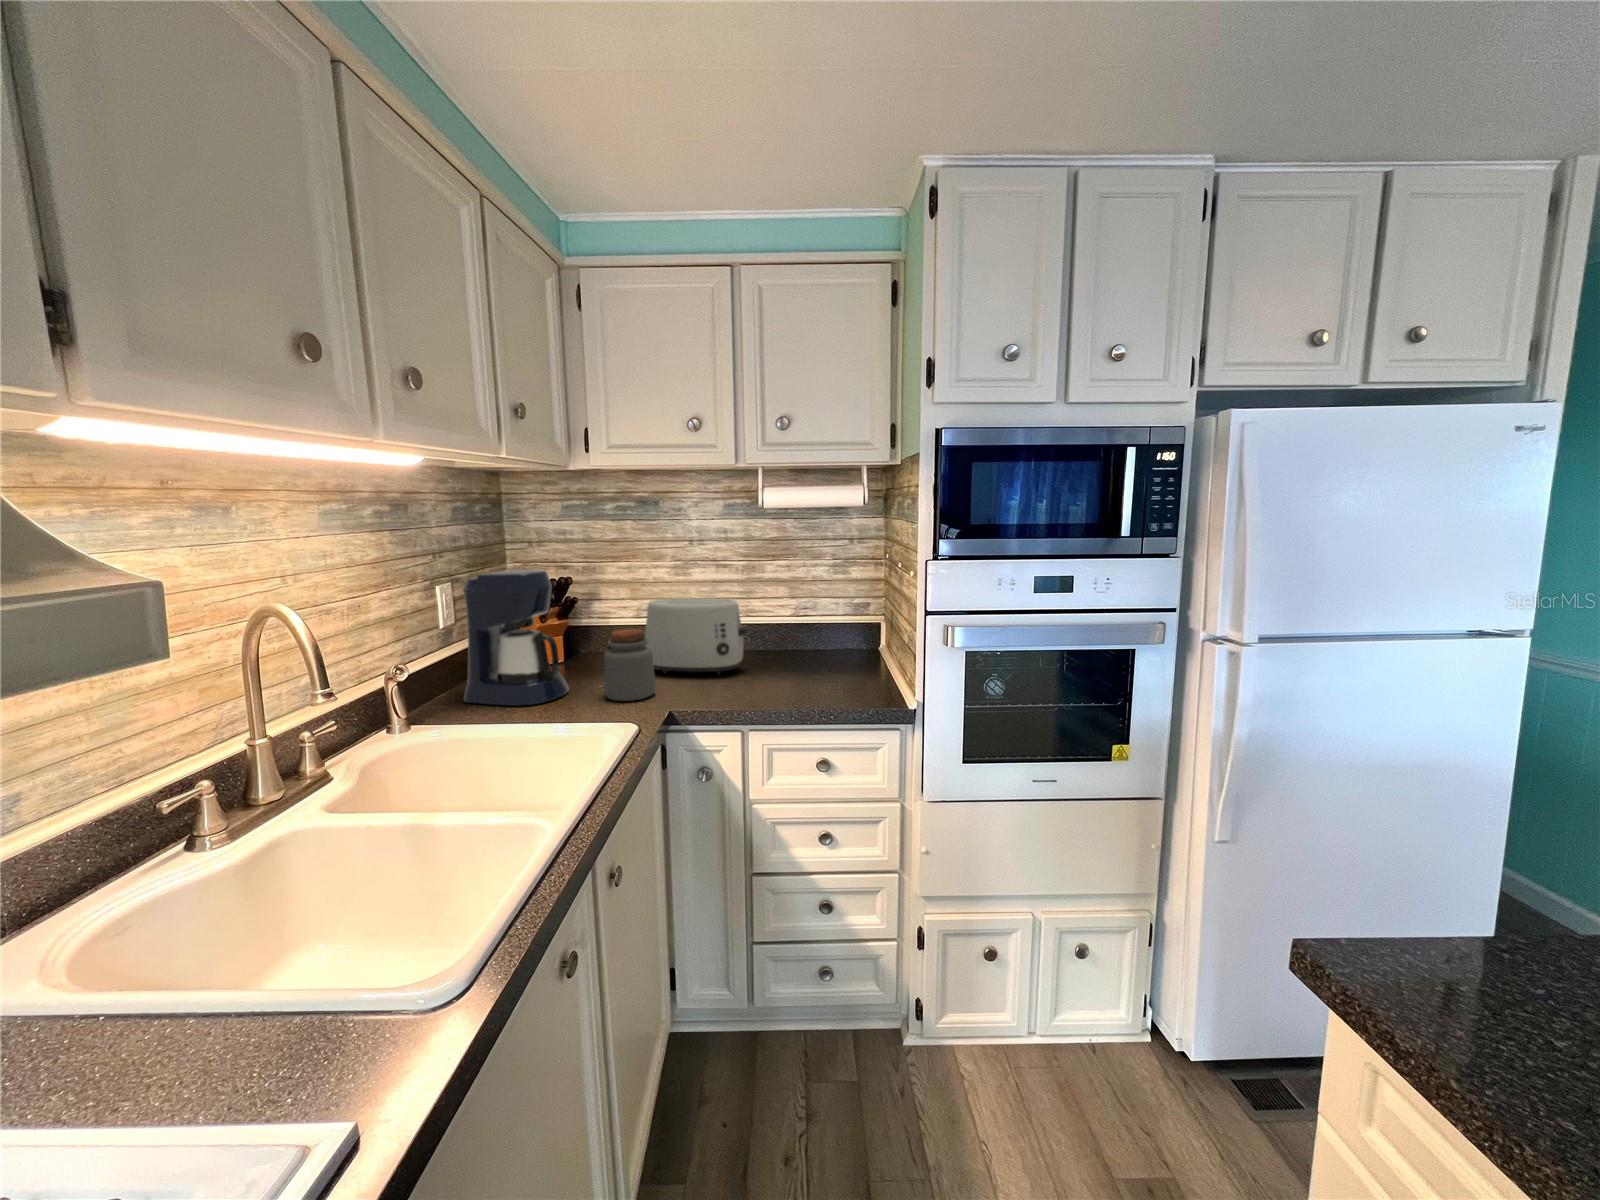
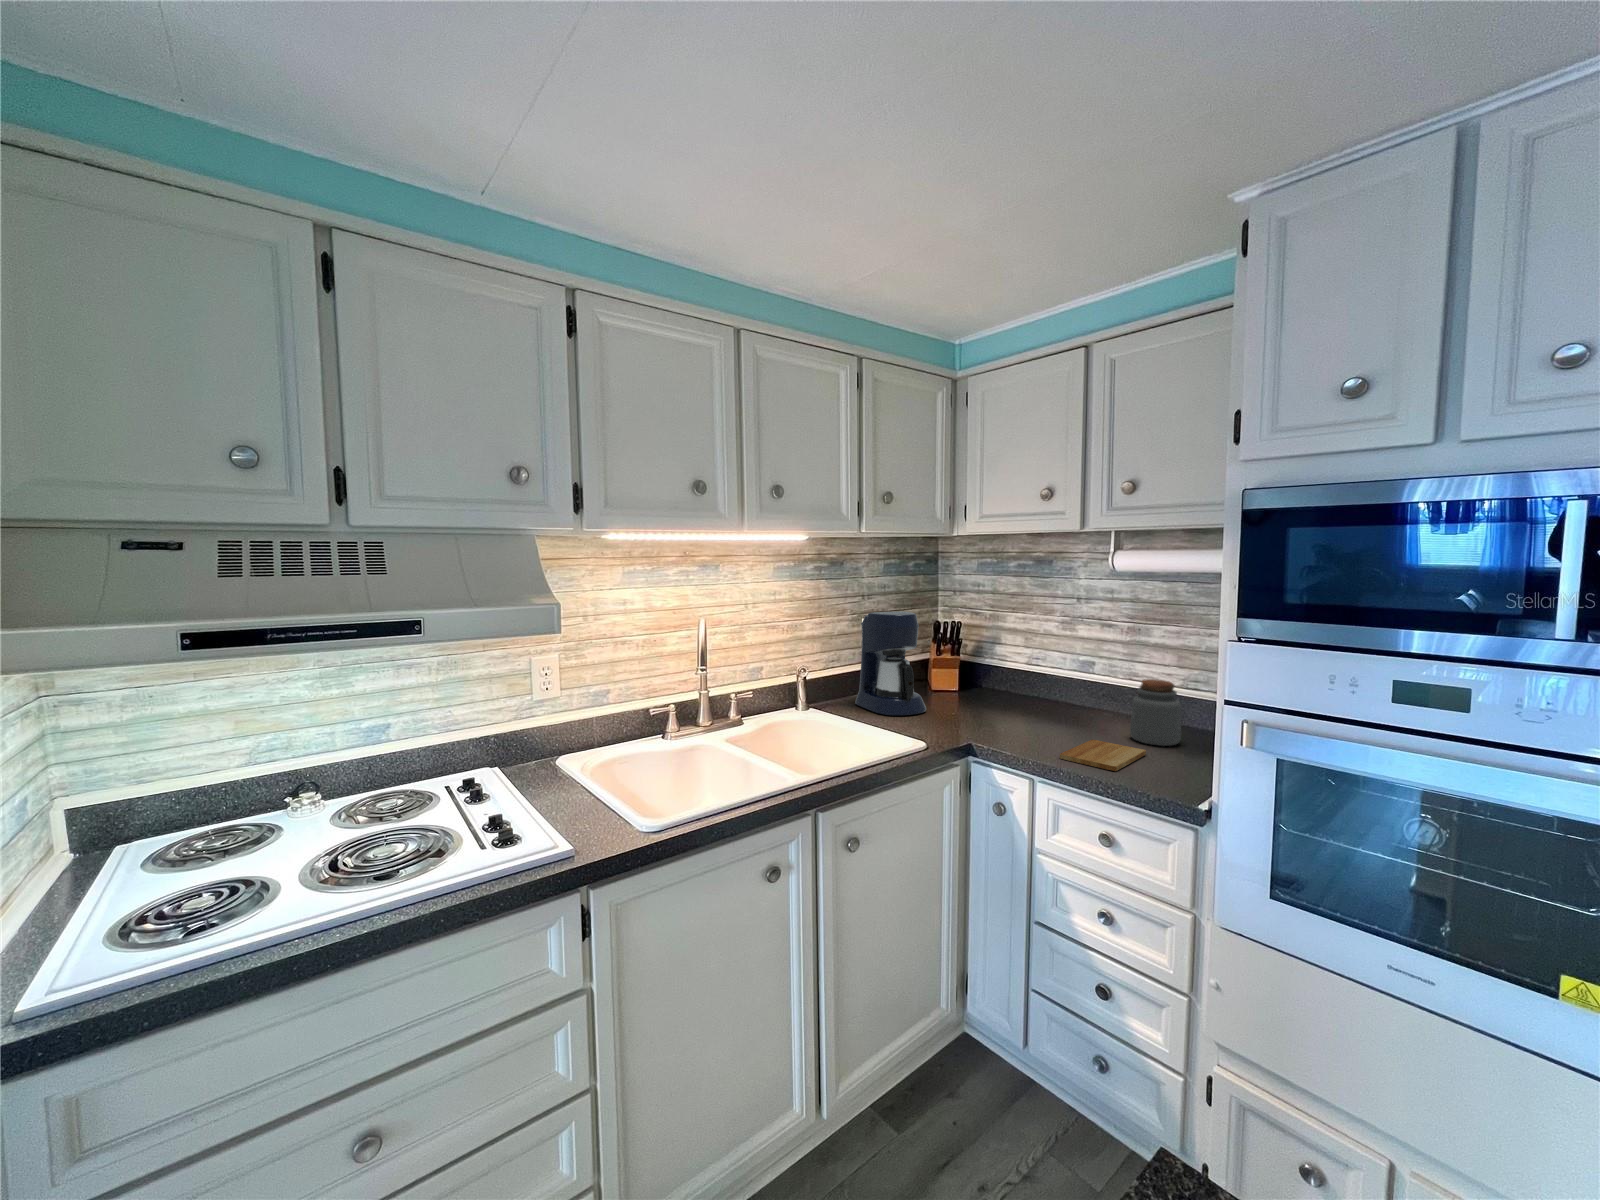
toaster: present [645,599,750,674] -> none [1003,650,1096,730]
jar: present [604,629,655,701] -> present [1130,679,1181,746]
cutting board: none [762,674,821,700] -> present [1060,740,1146,771]

